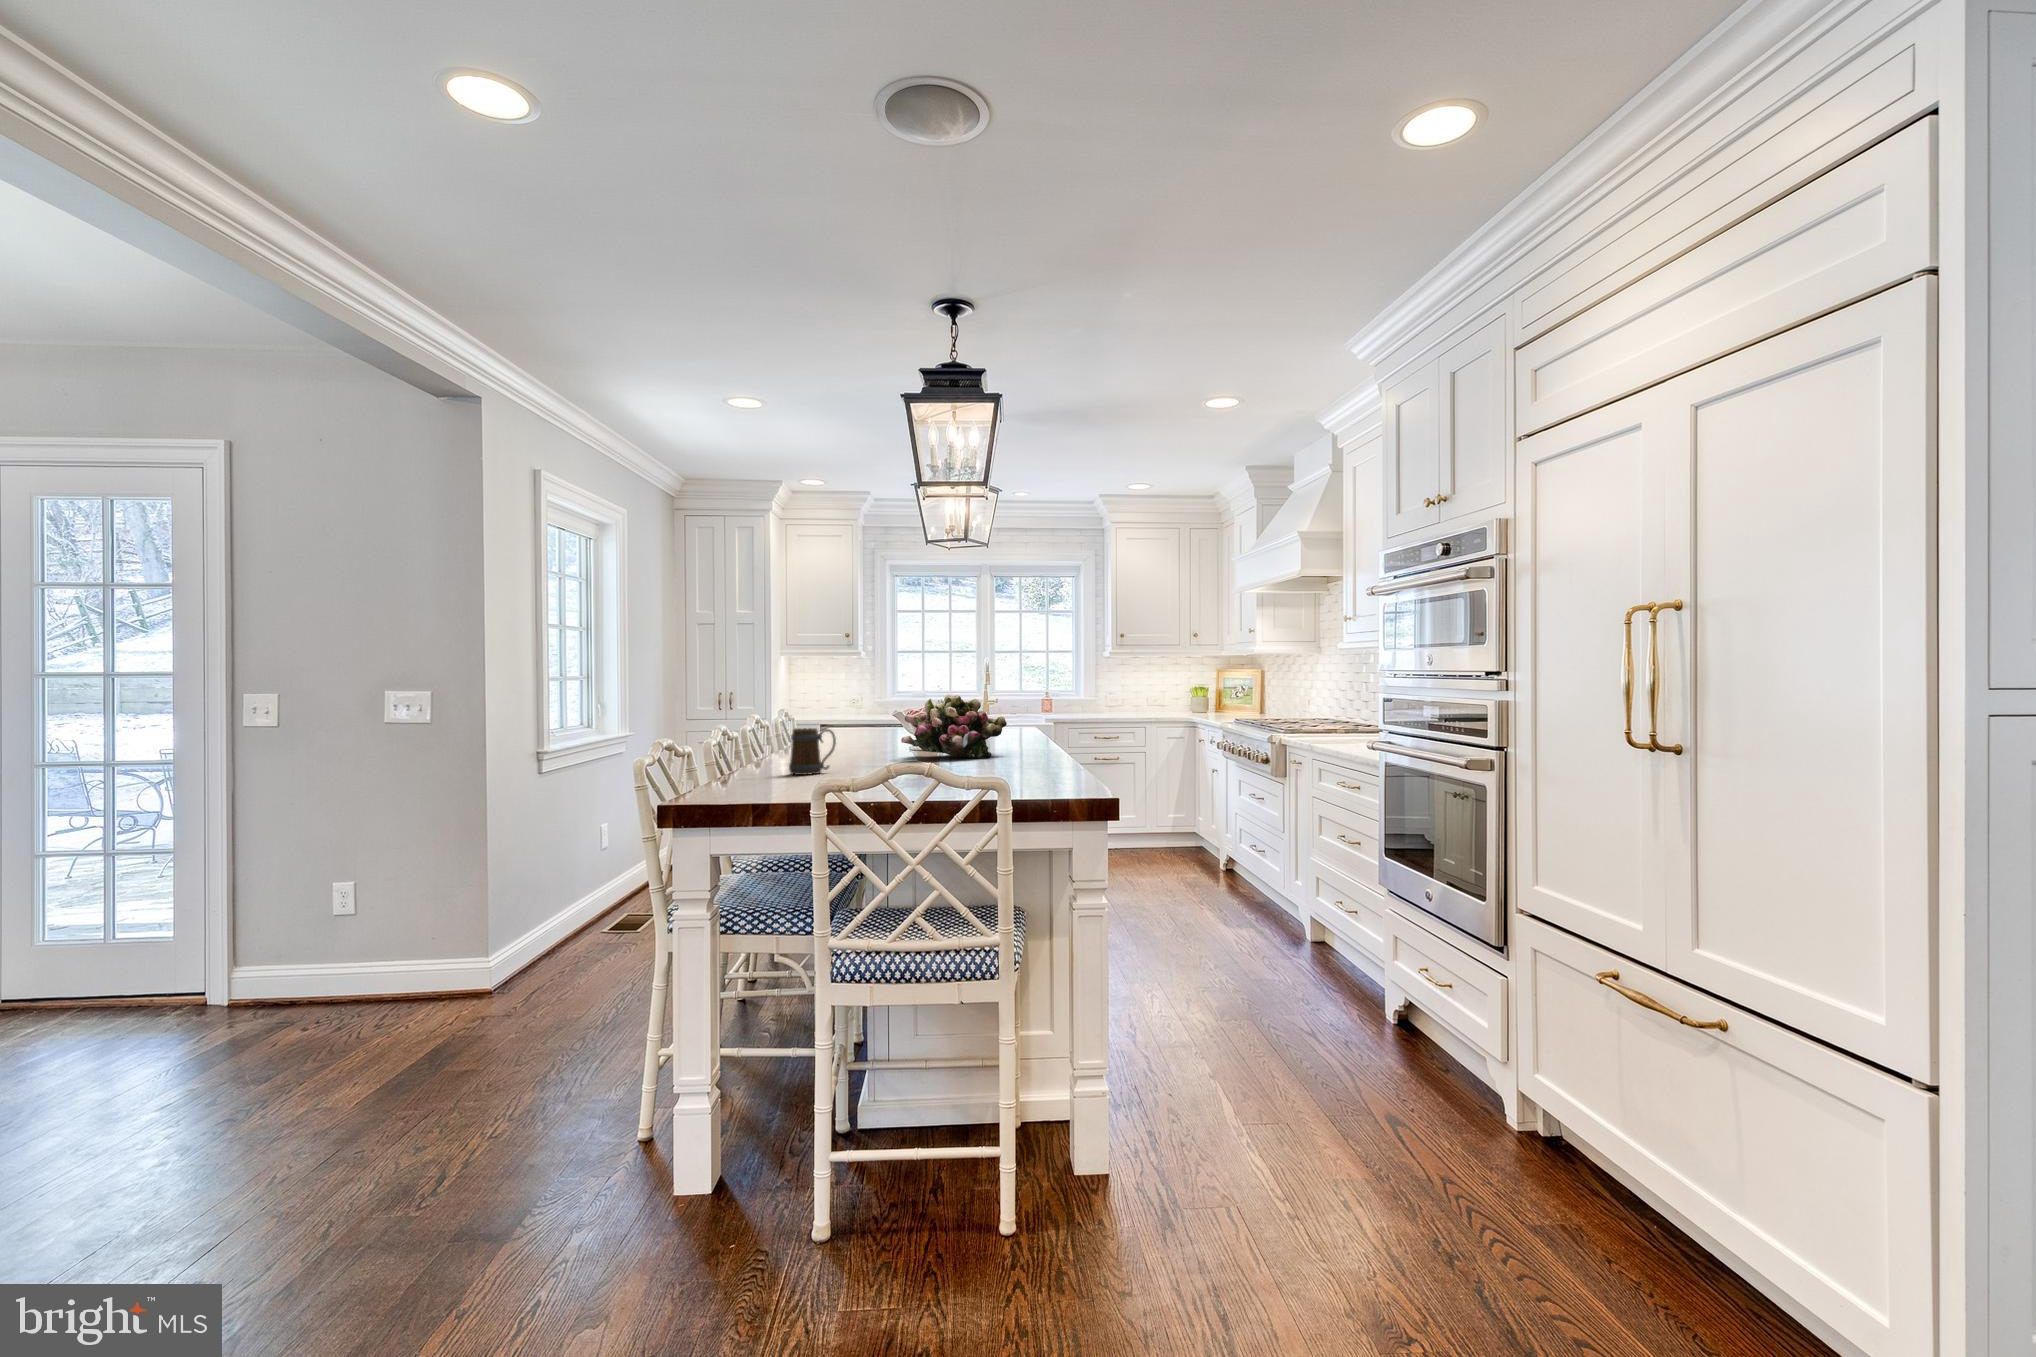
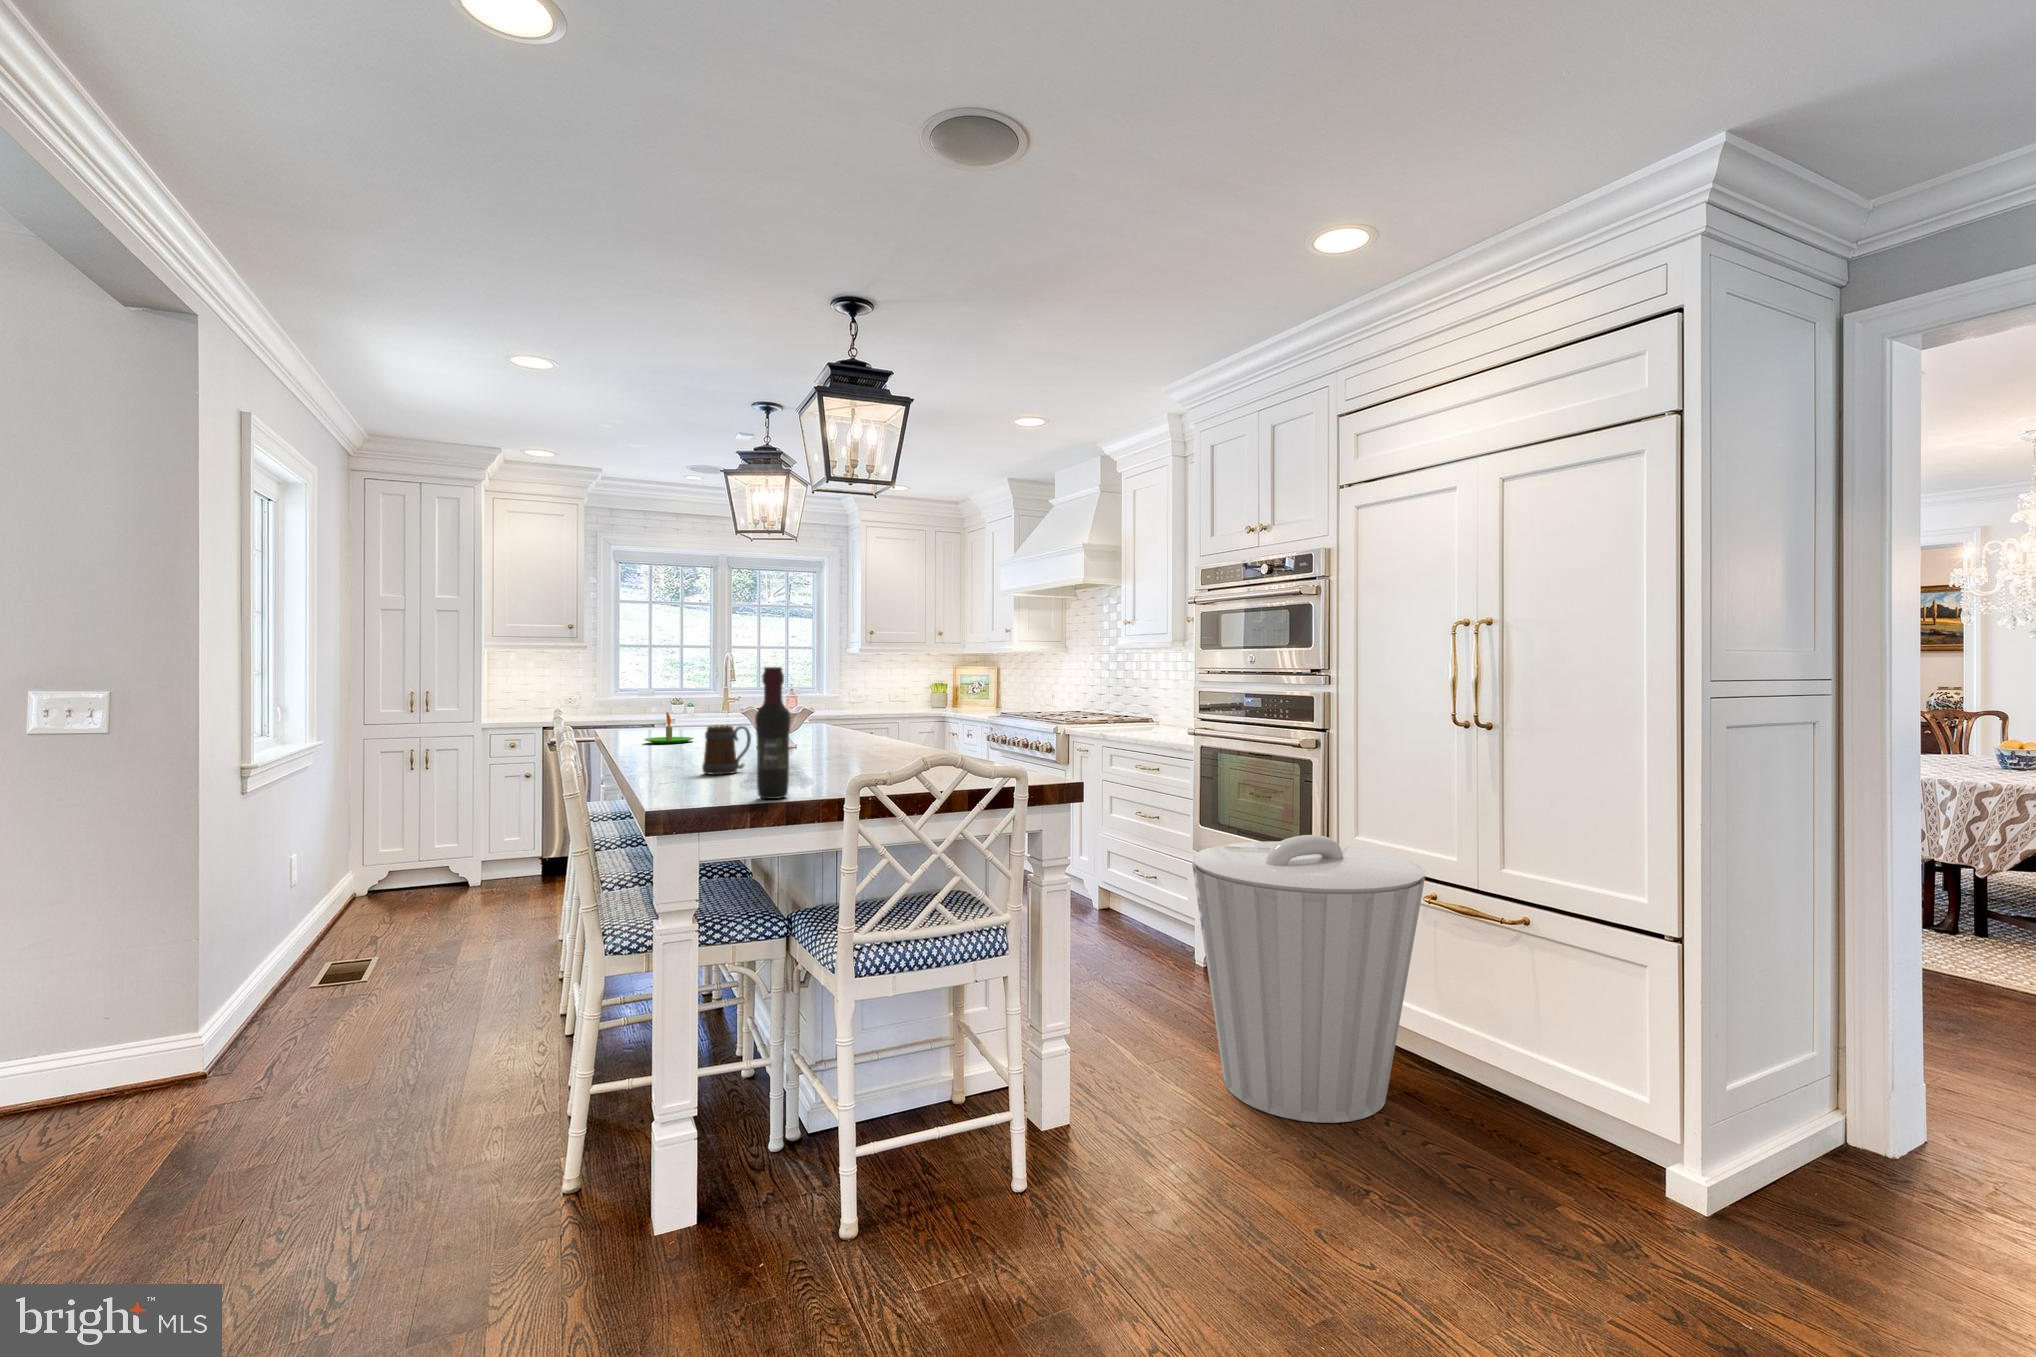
wine bottle: none [752,673,786,801] -> present [755,667,791,799]
flower arrangement: present [901,694,1007,758] -> none [784,690,885,754]
candle: none [837,713,883,743] -> present [644,712,694,744]
trash can: none [1277,876,1576,1240] -> present [1192,835,1425,1123]

